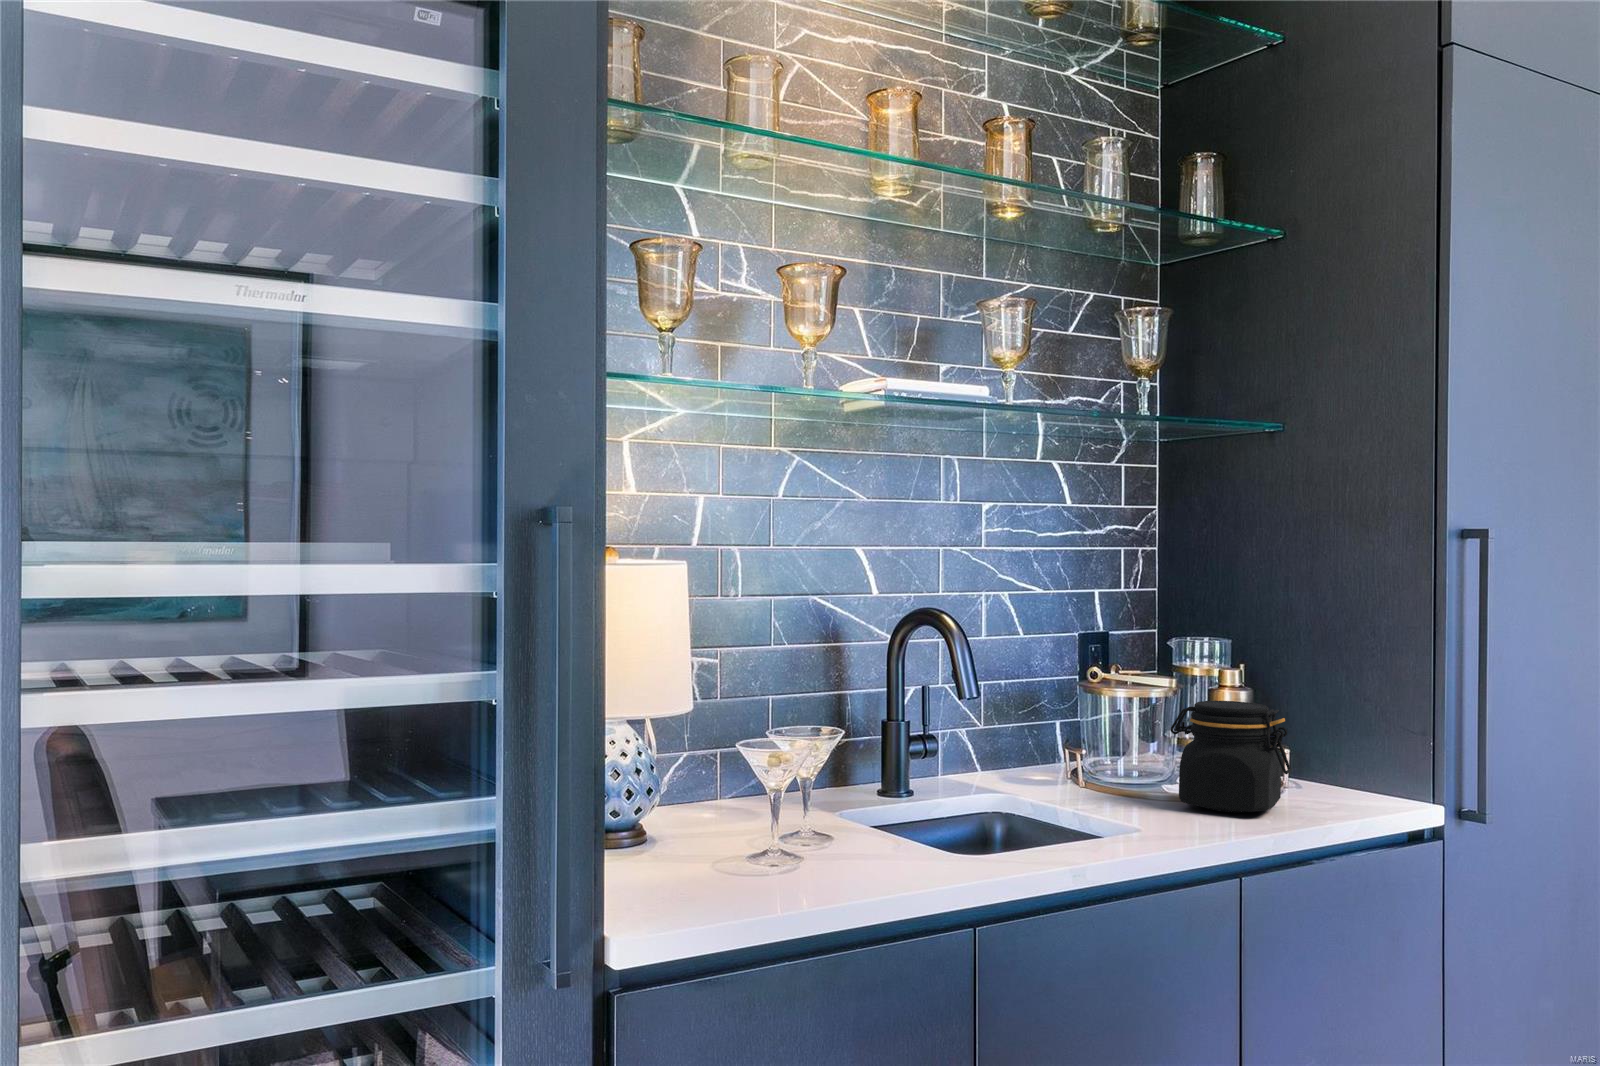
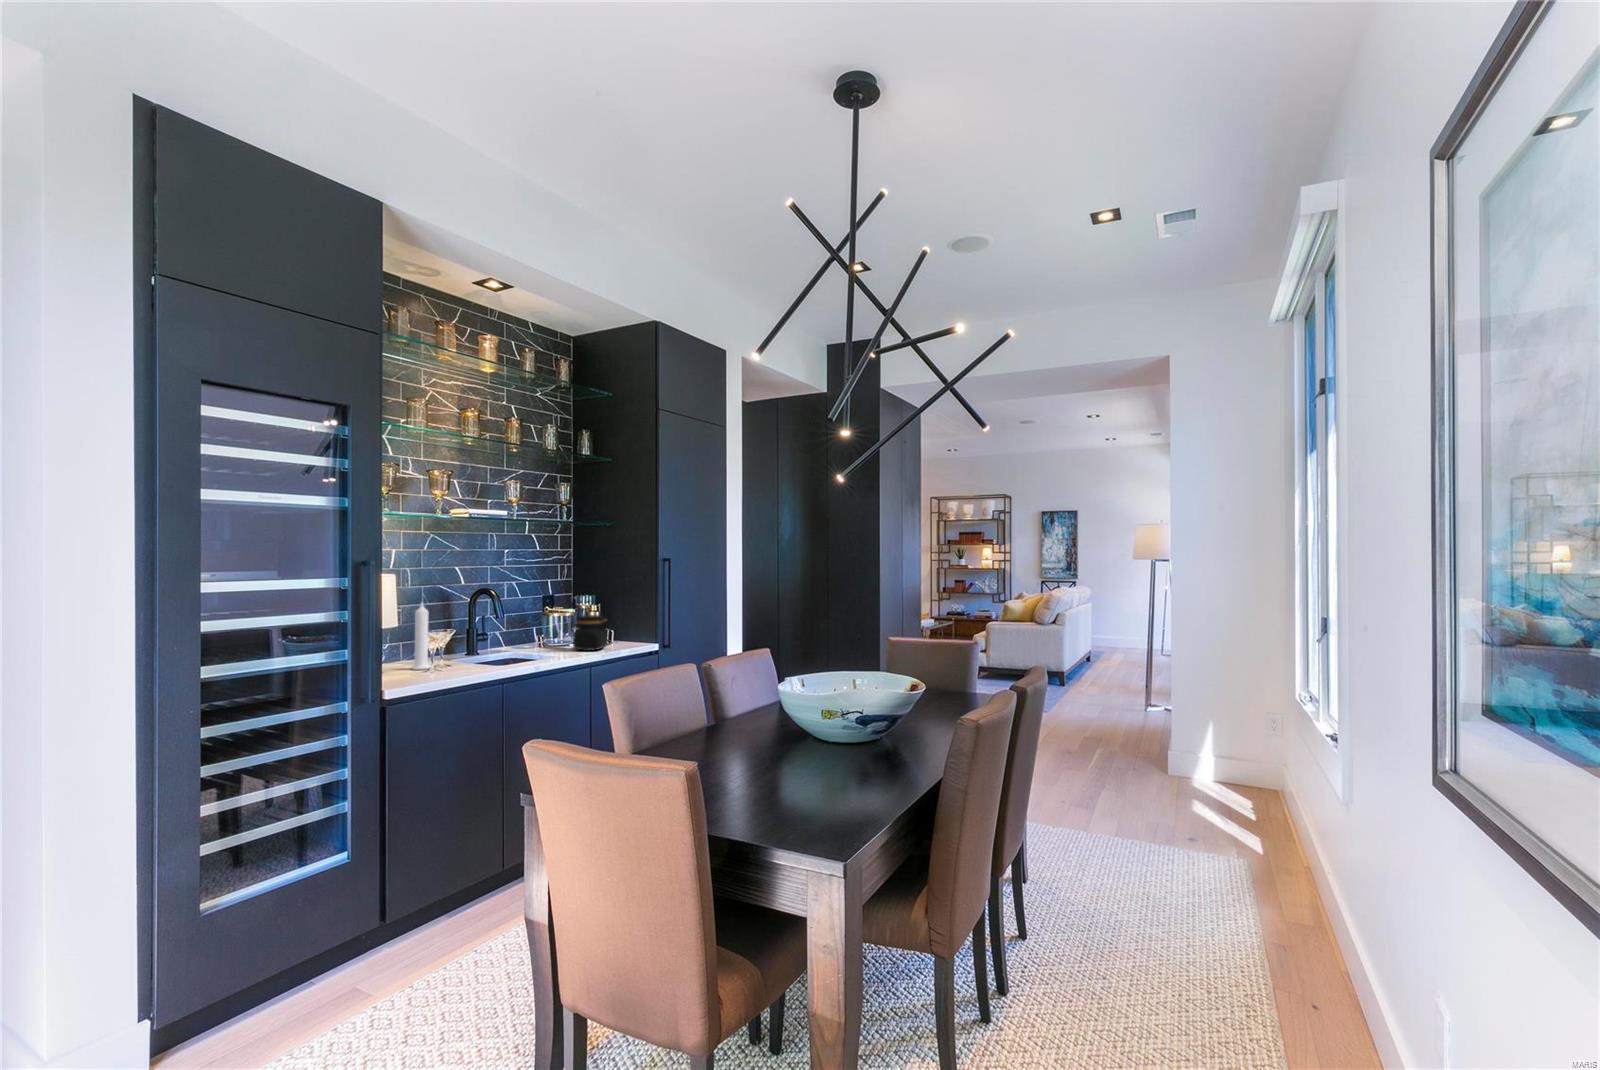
candle: none [726,643,781,843] -> present [411,603,431,670]

